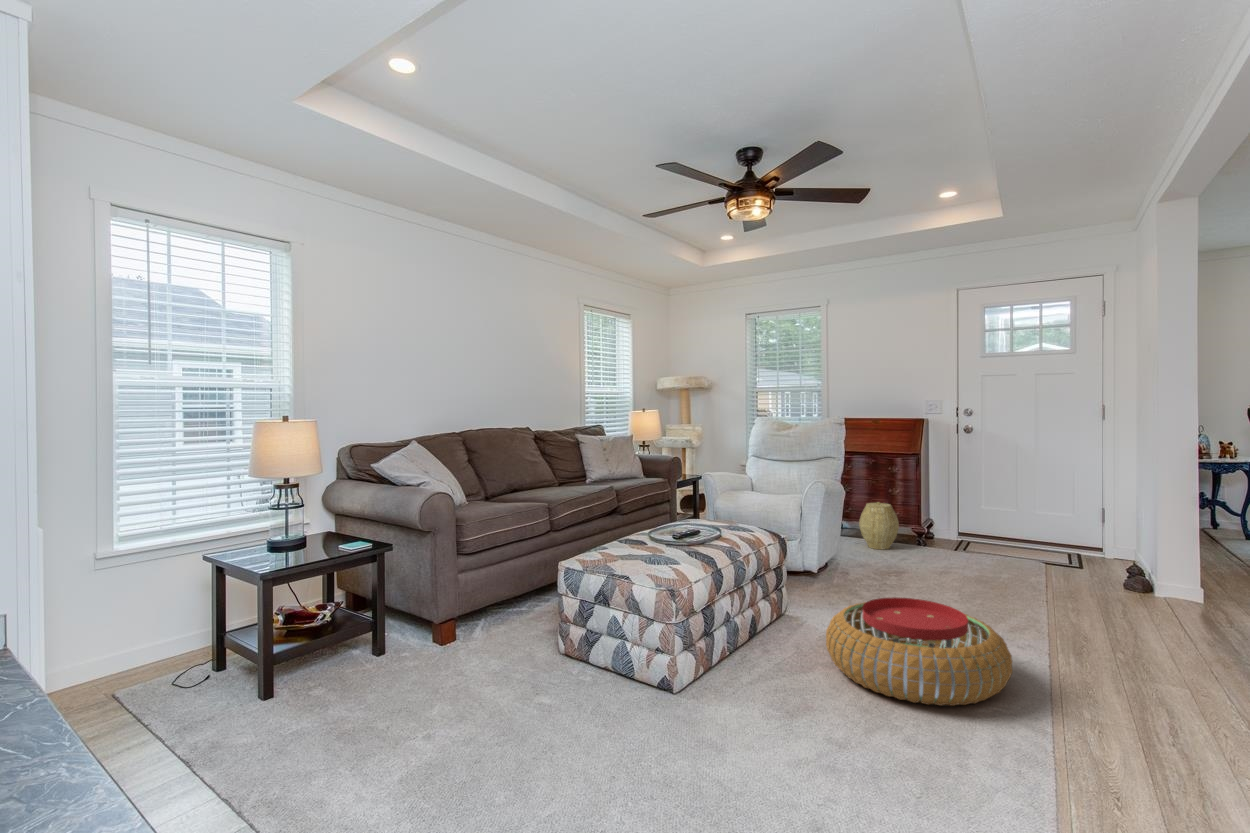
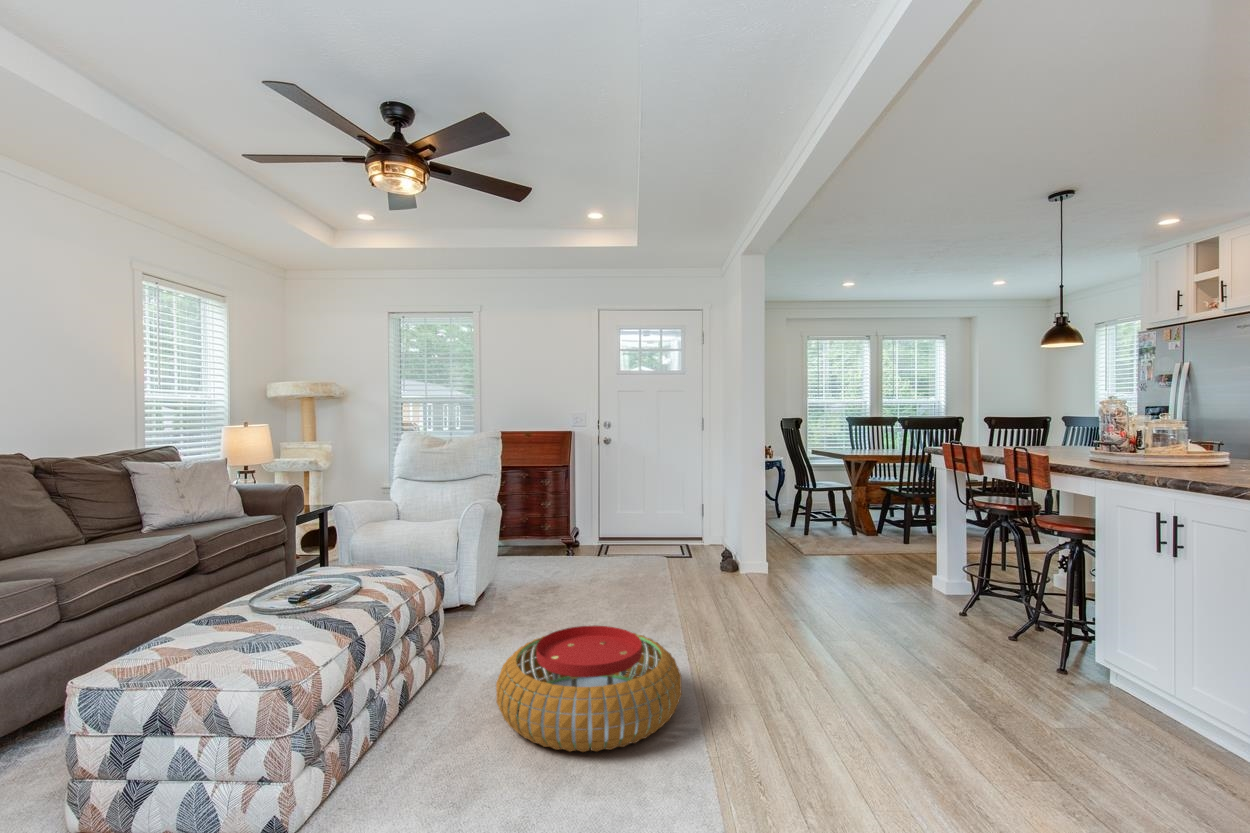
woven basket: present [859,502,899,549] -> none [513,518,550,567]

